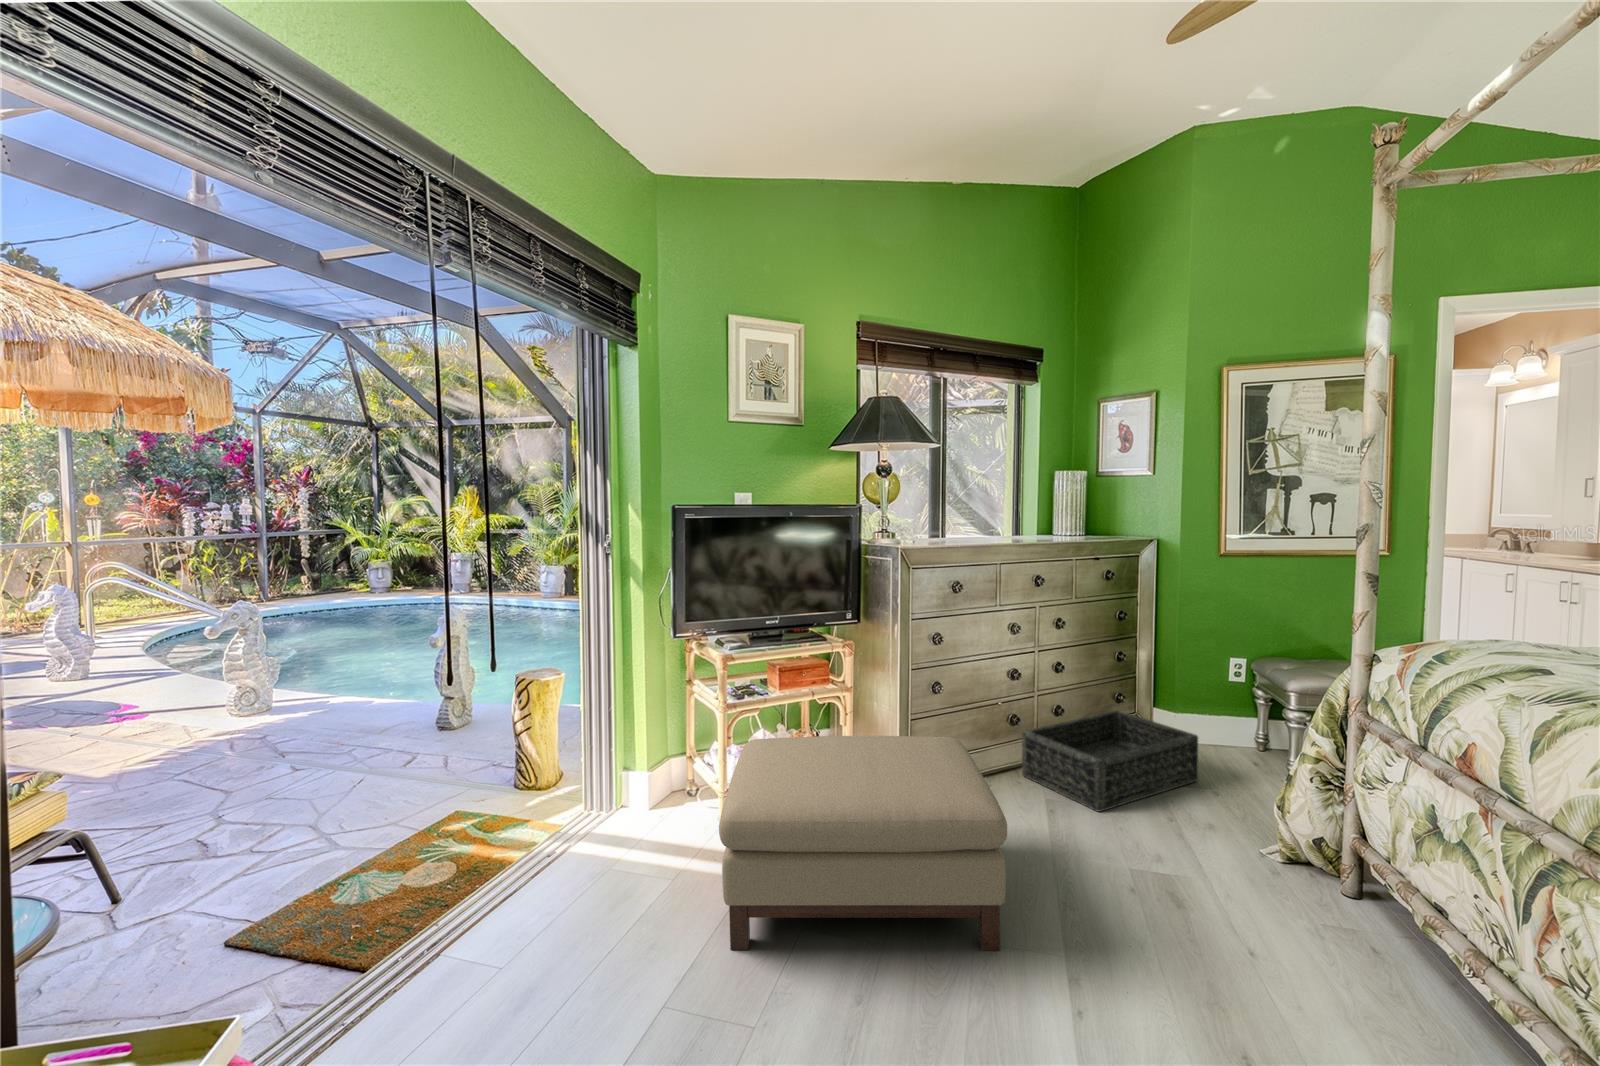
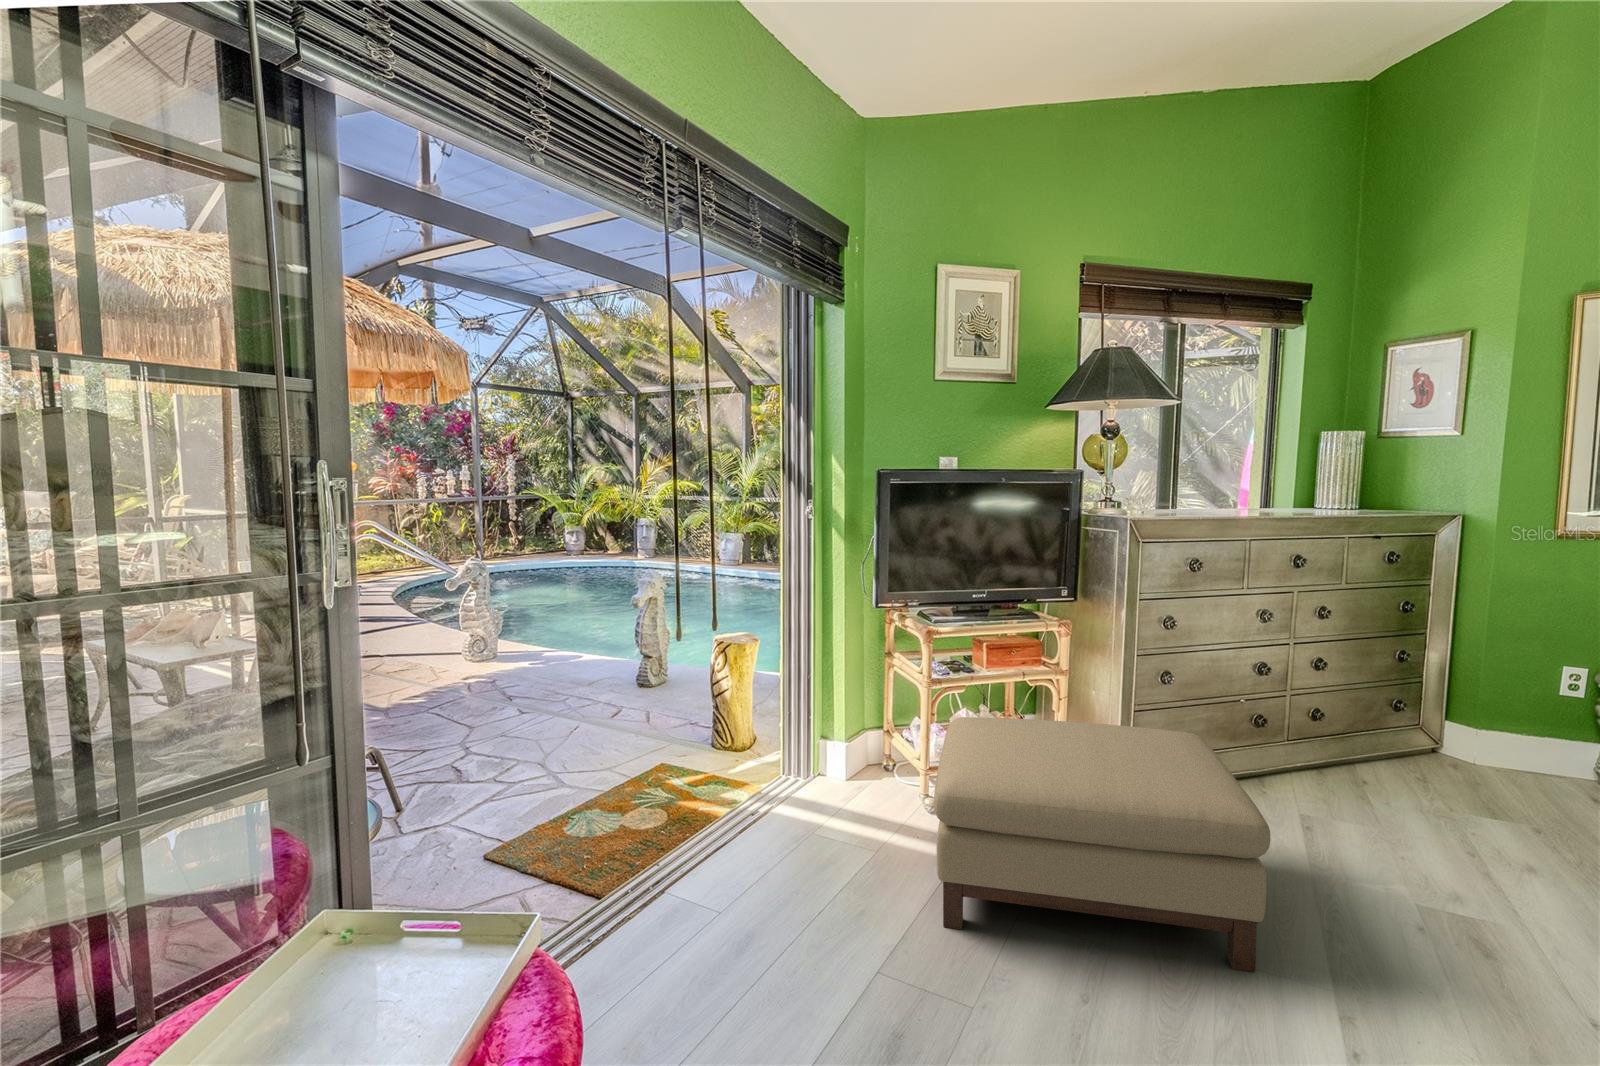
basket: present [1022,710,1198,812] -> none [1272,721,1523,838]

